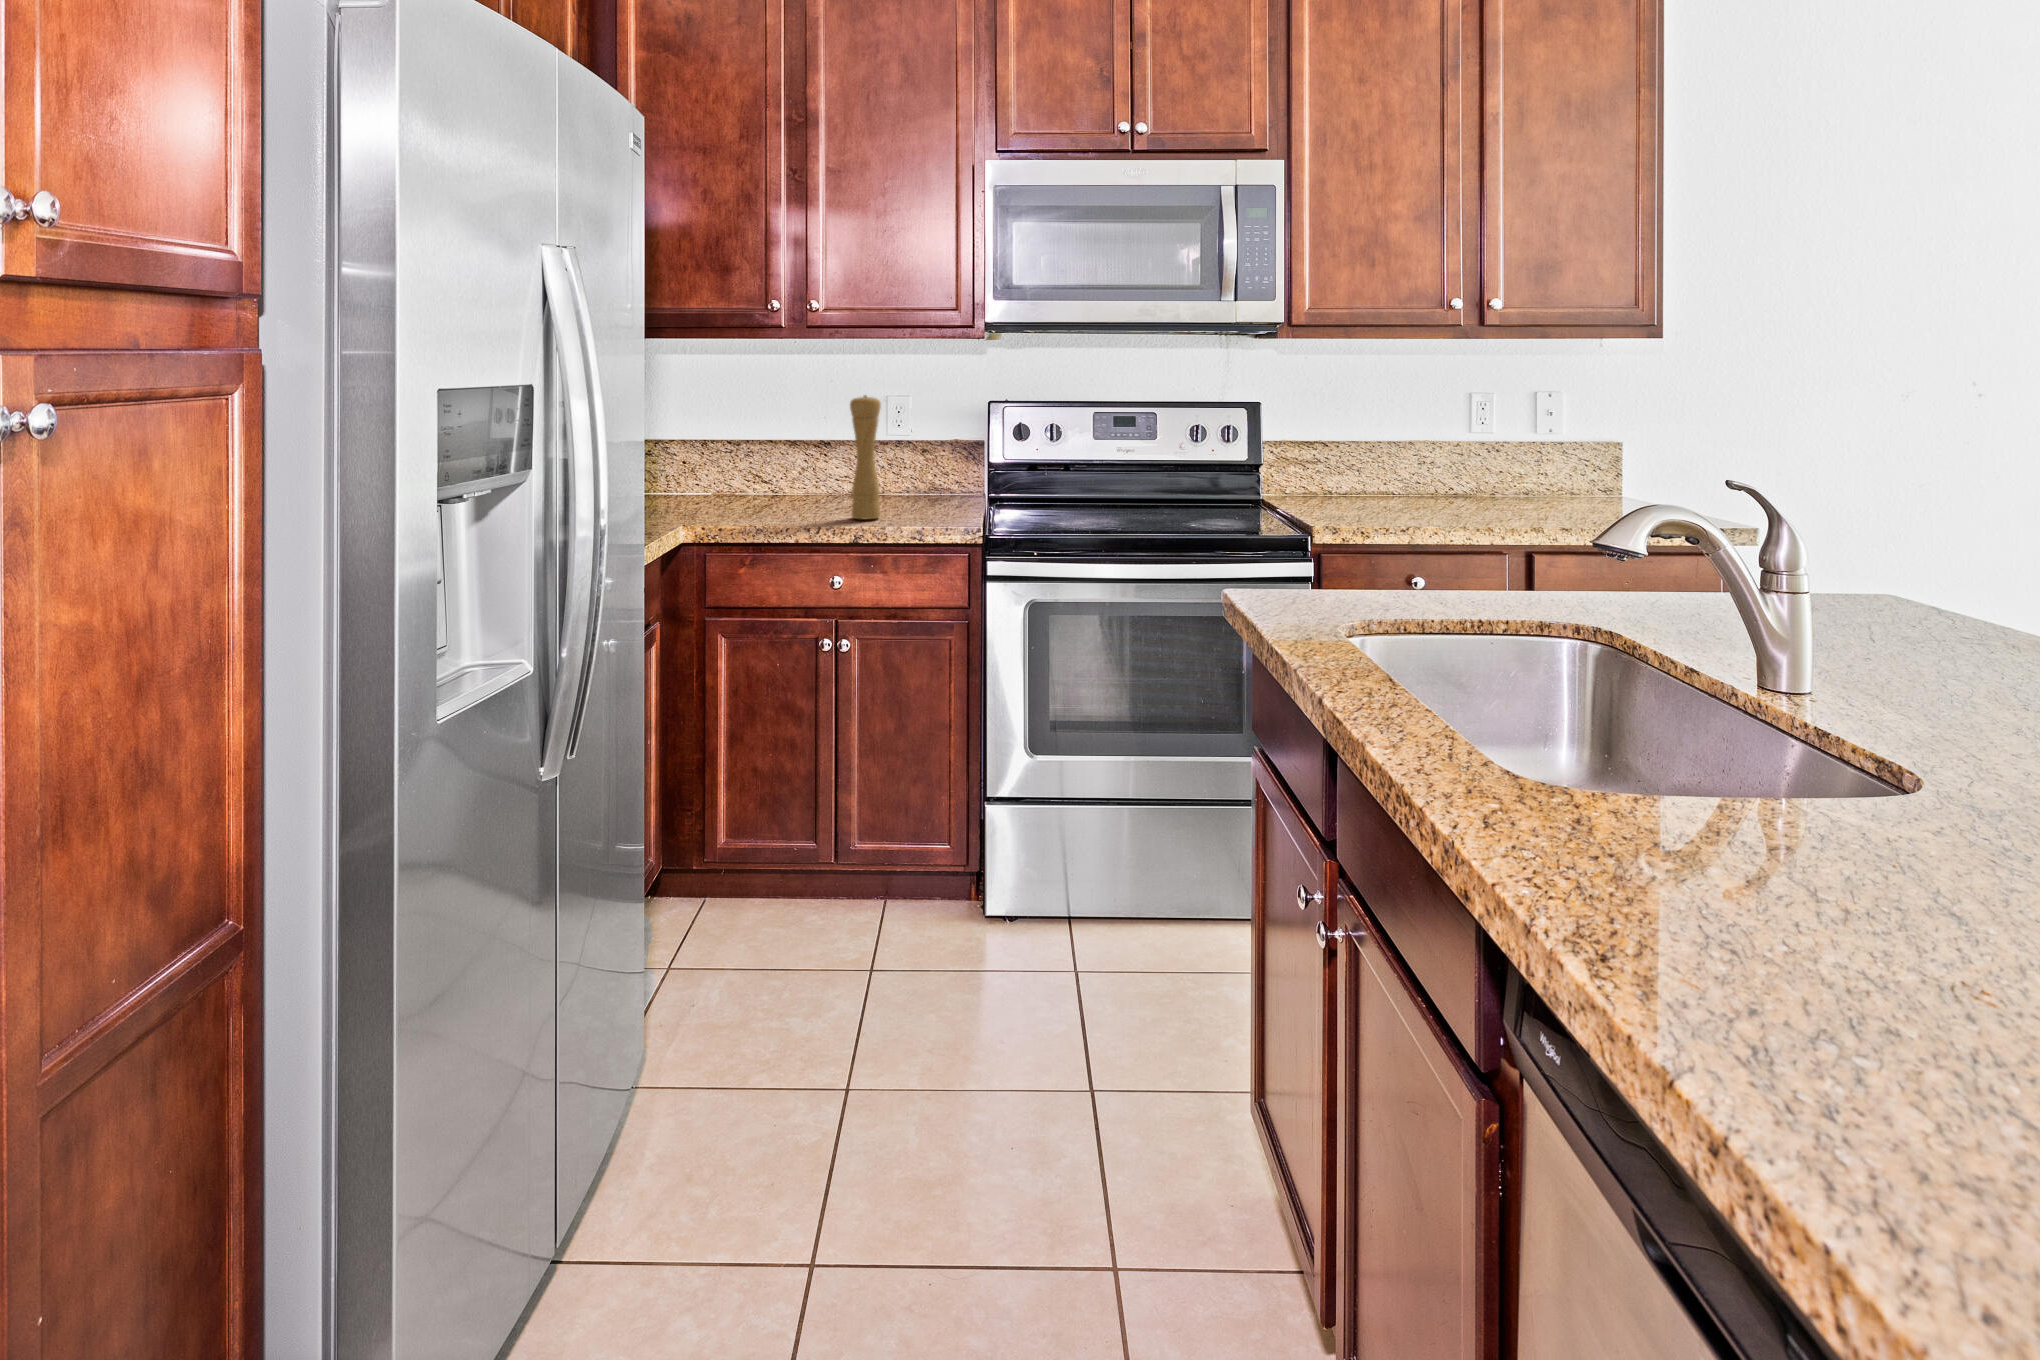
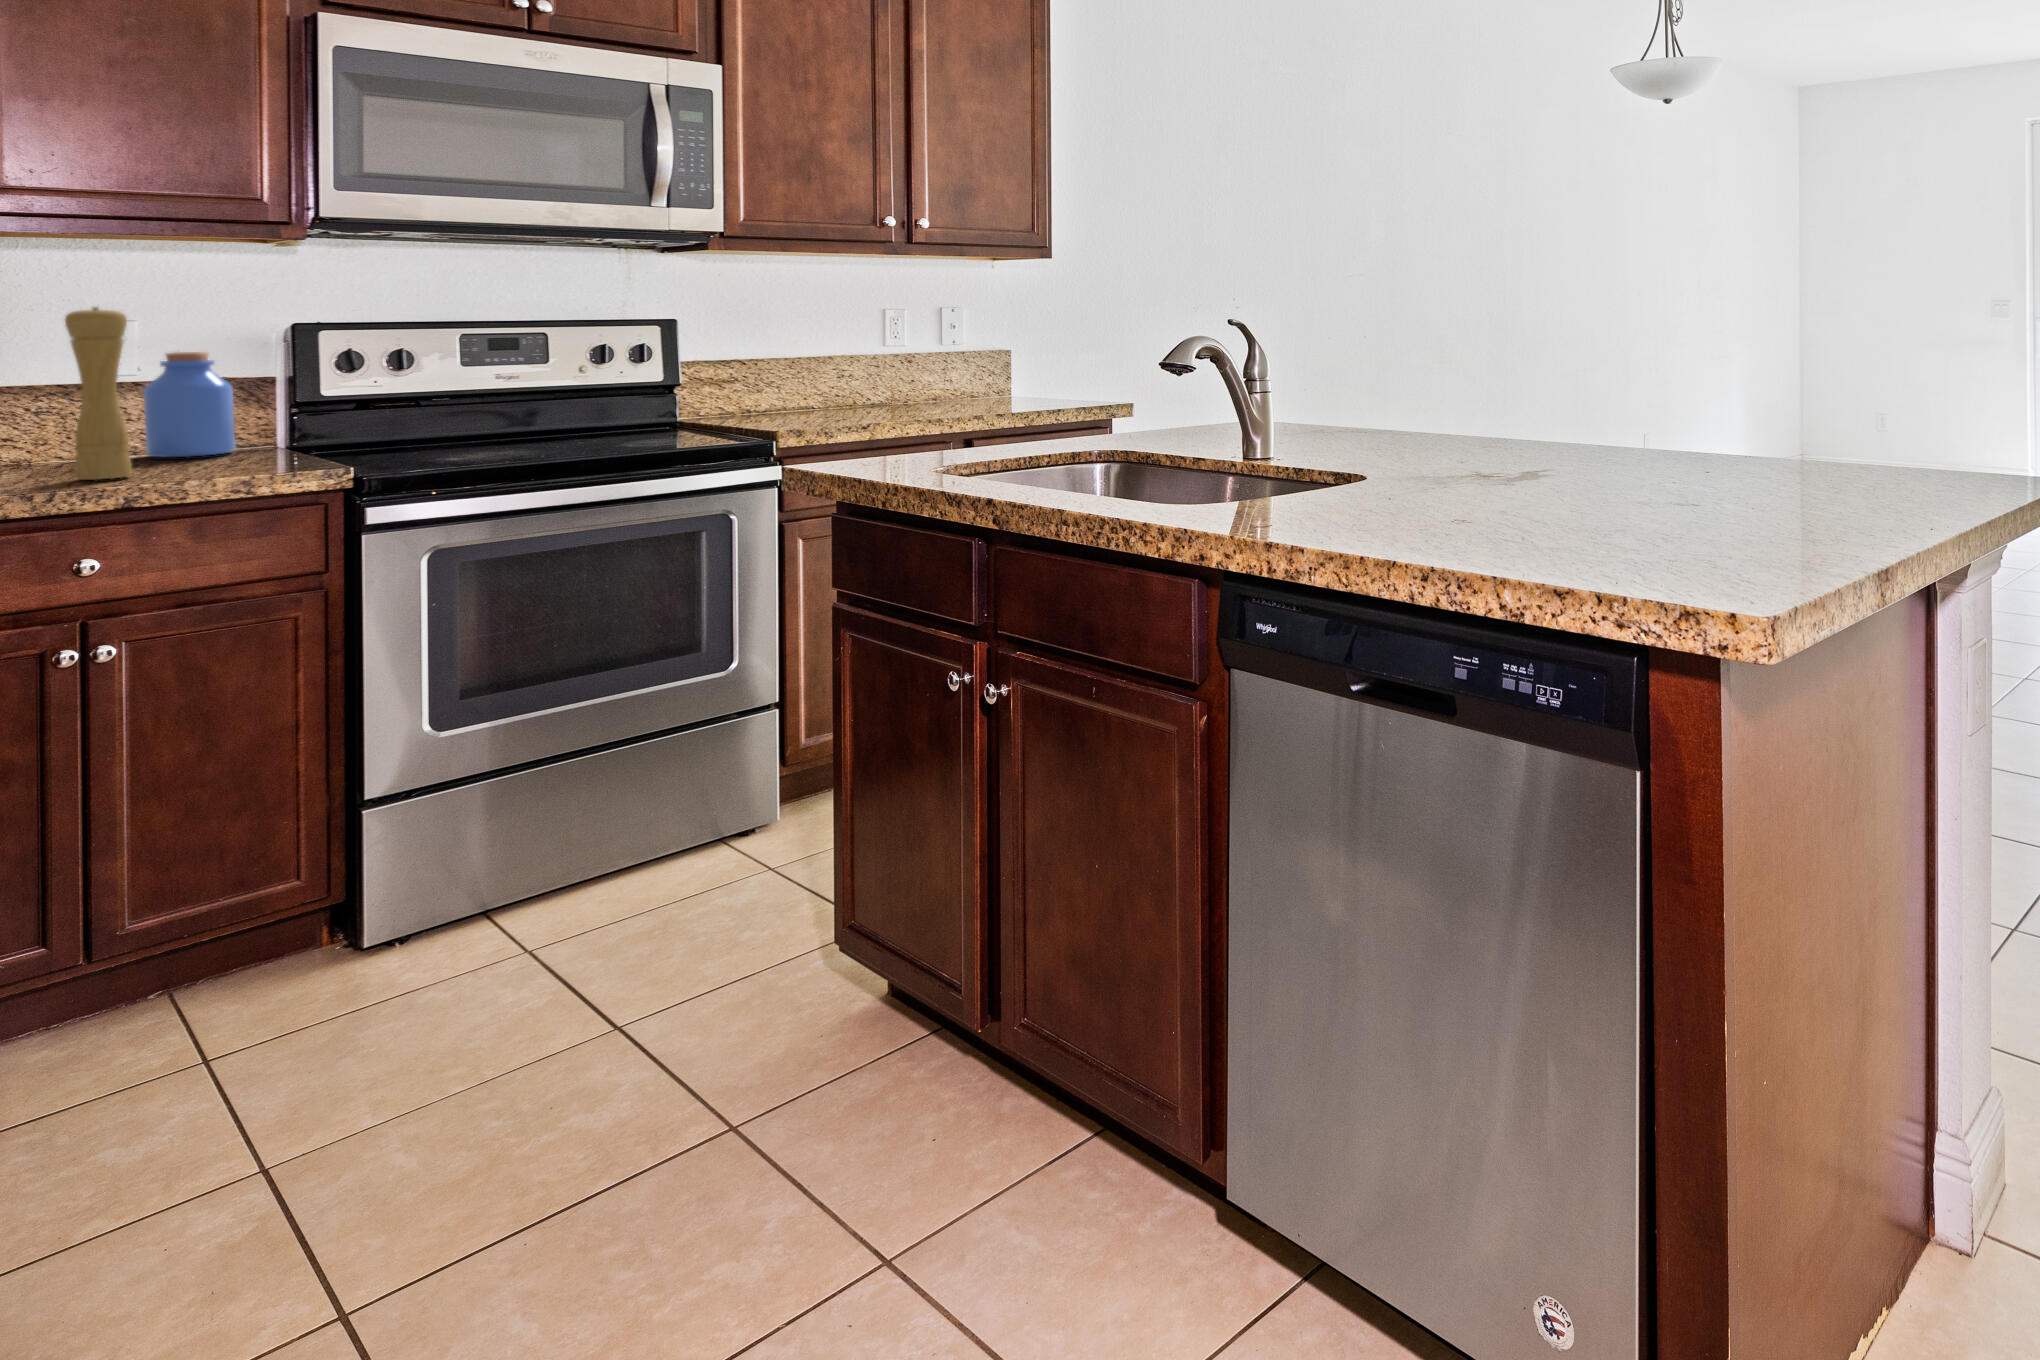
jar: none [909,425,957,502] -> present [143,352,235,457]

